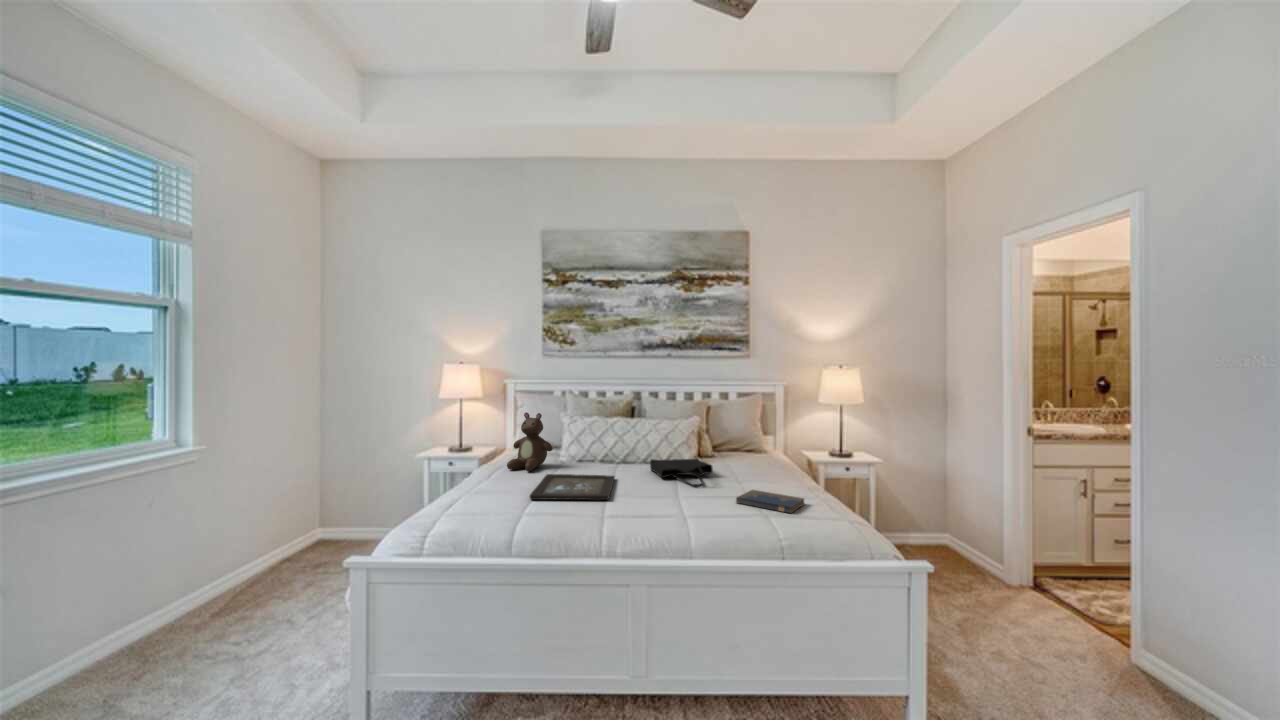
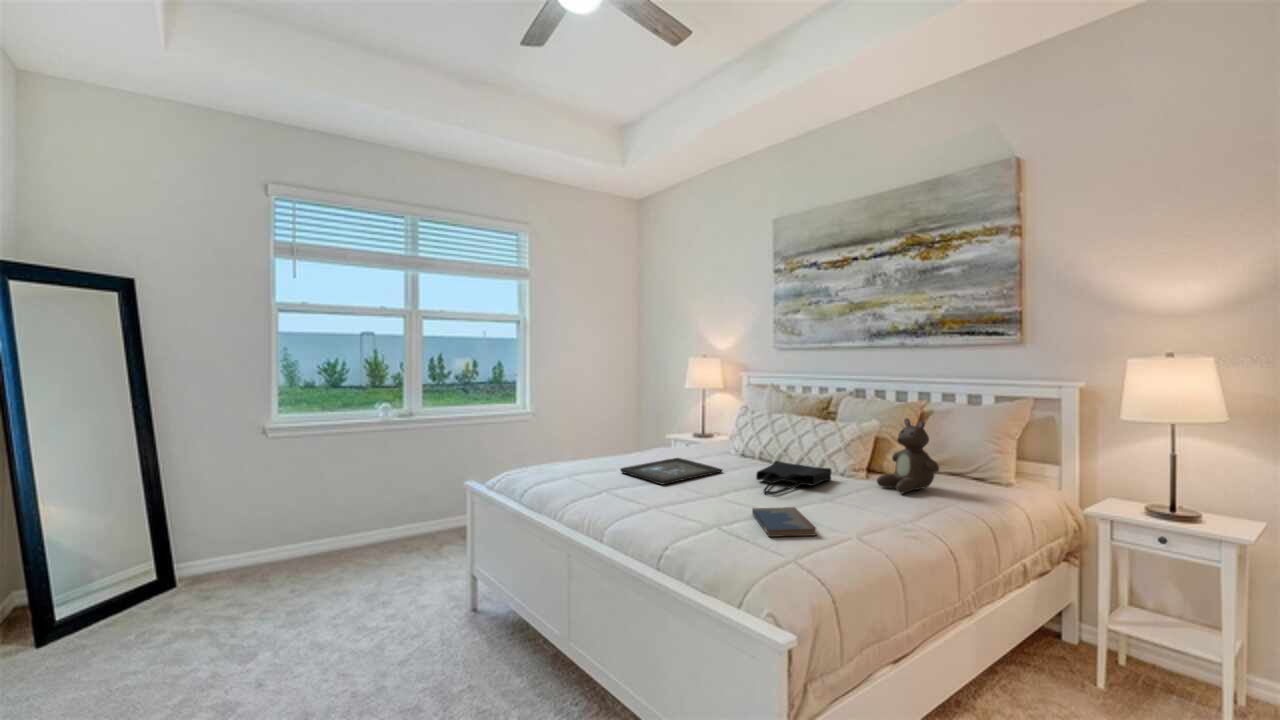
teddy bear: present [507,412,553,471] -> present [877,418,939,493]

